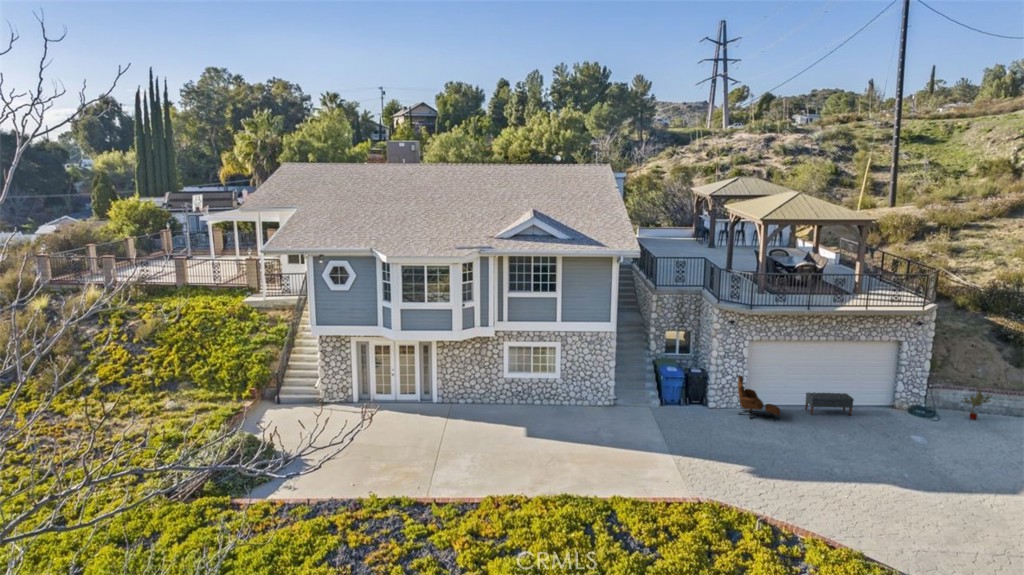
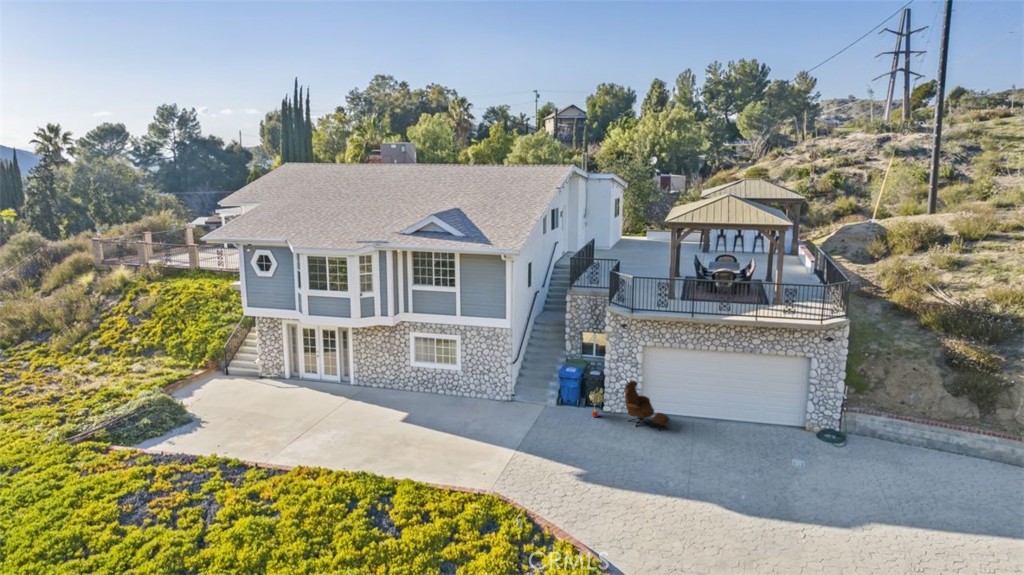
potted tree: present [961,389,992,420] -> present [589,388,607,417]
bench: present [805,392,854,416] -> none [706,405,753,434]

